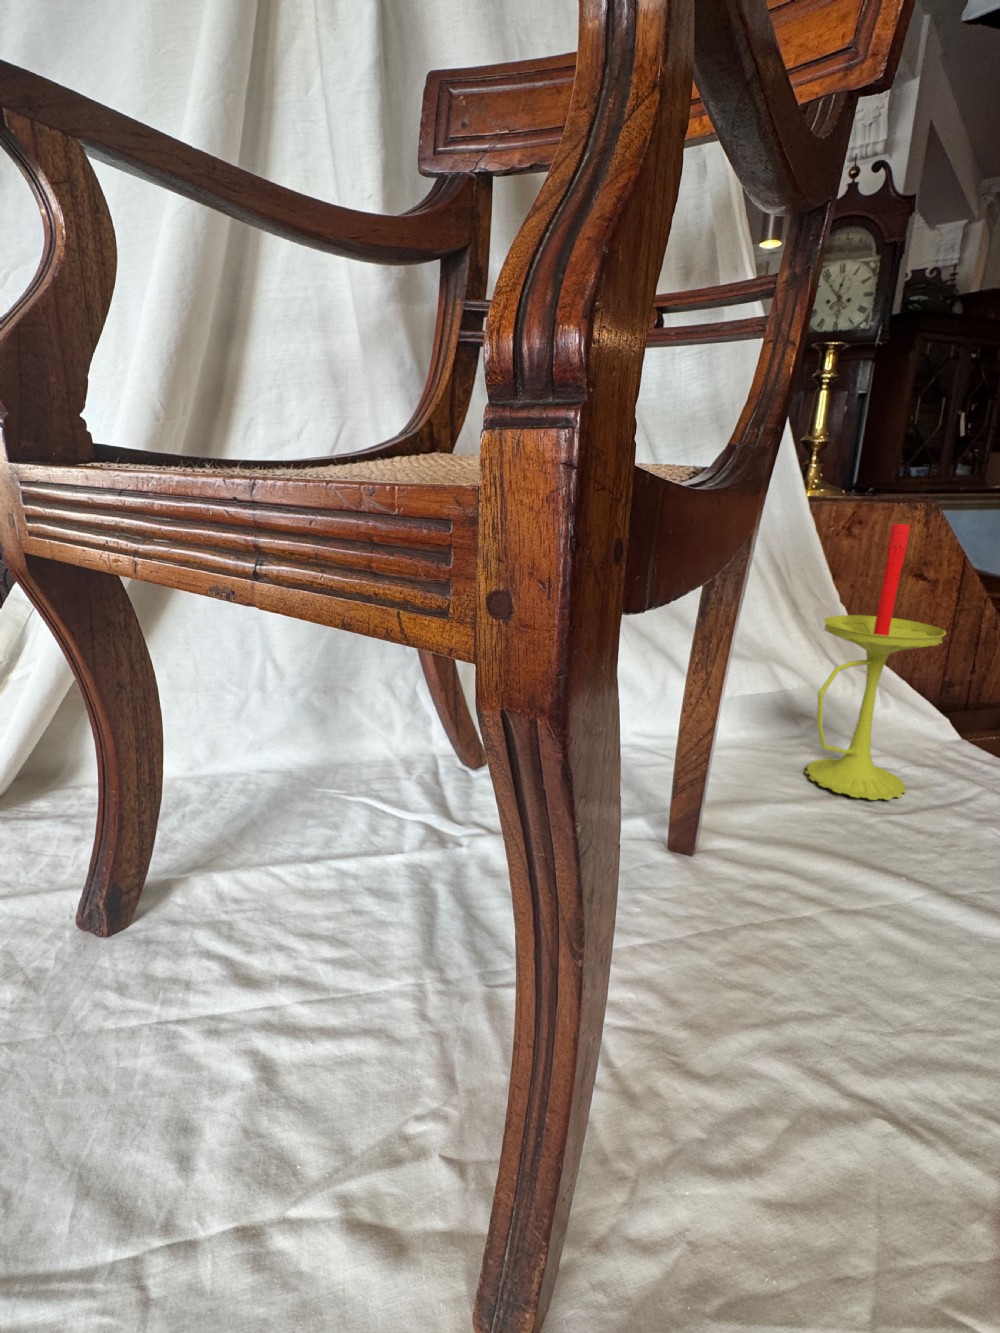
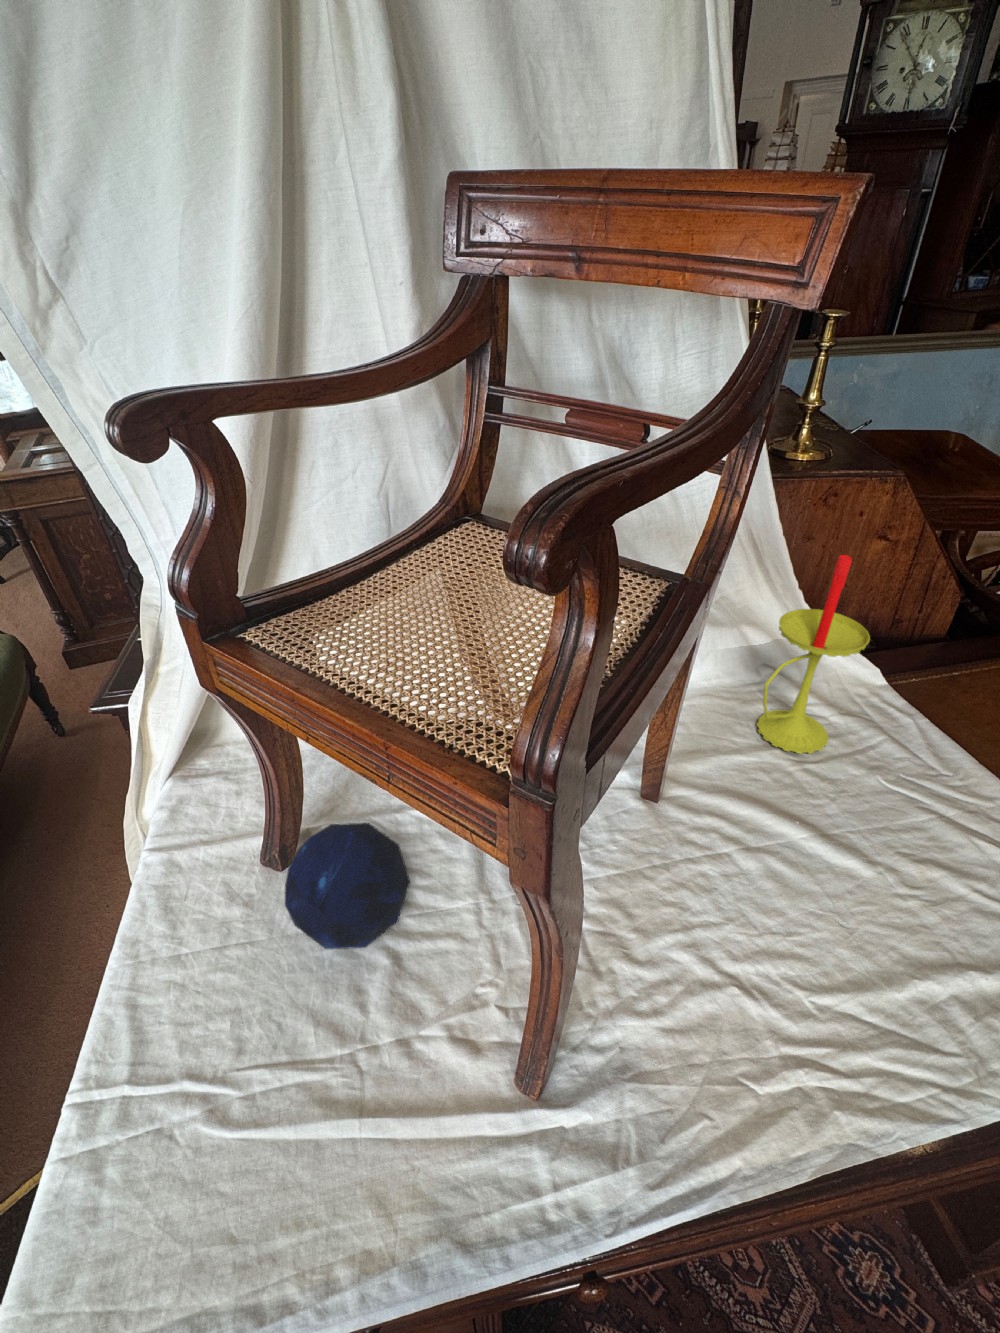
decorative orb: none [73,818,307,1042] -> present [285,823,410,949]

